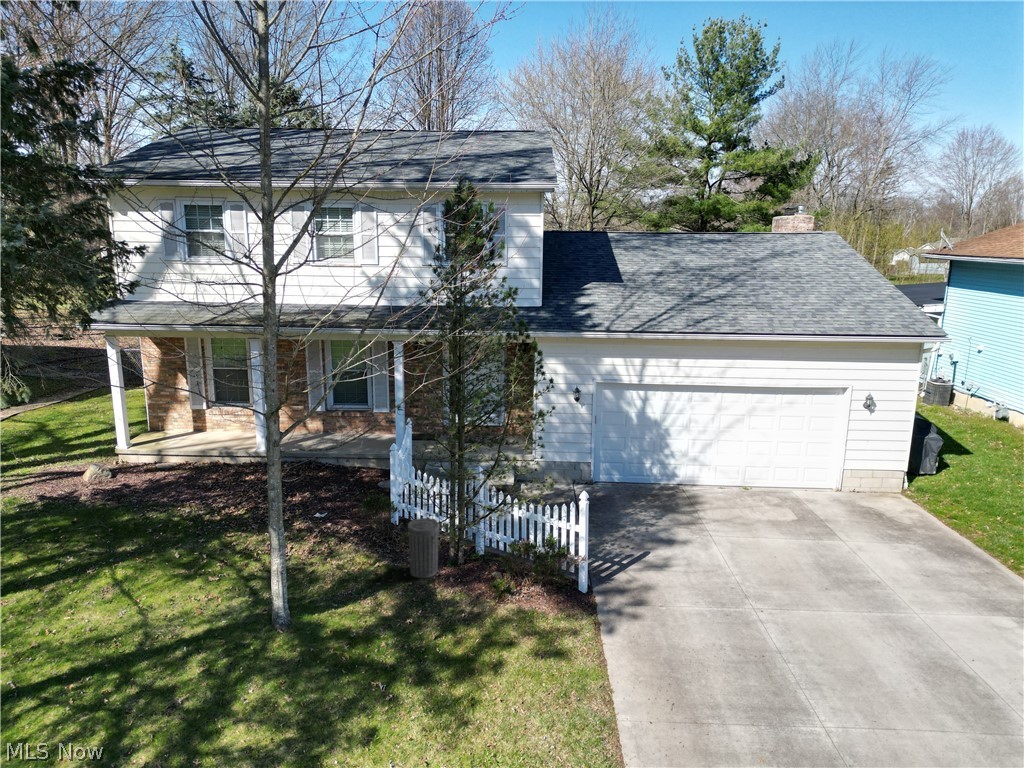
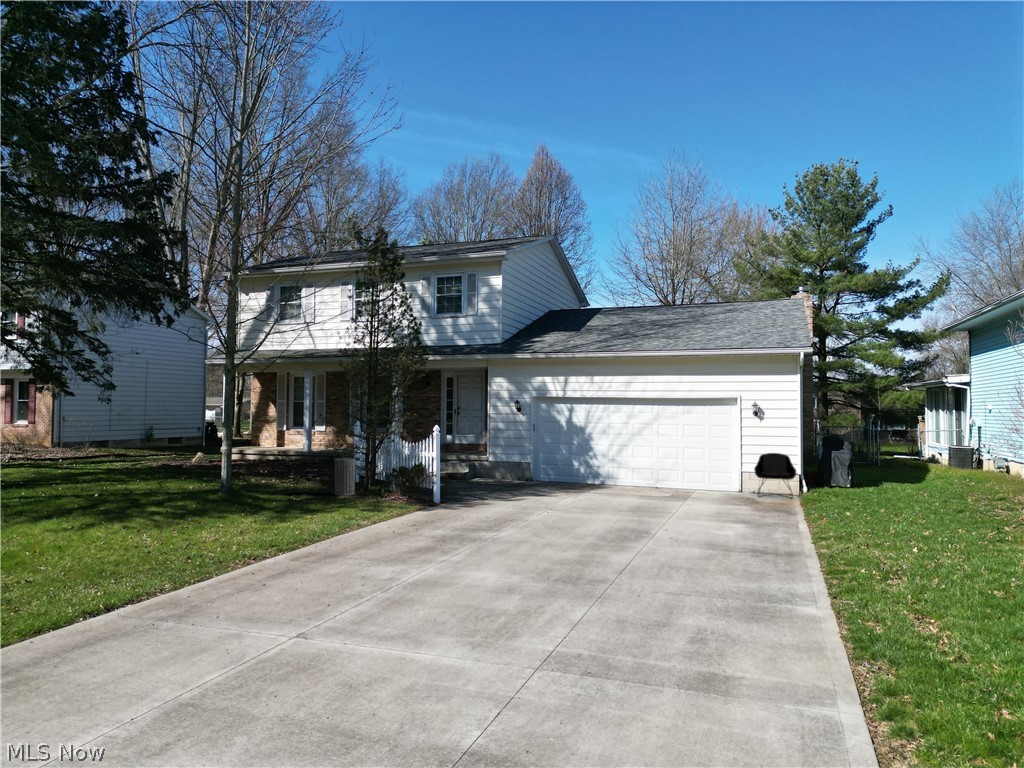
lounge chair: none [861,453,921,509] -> present [754,453,796,499]

